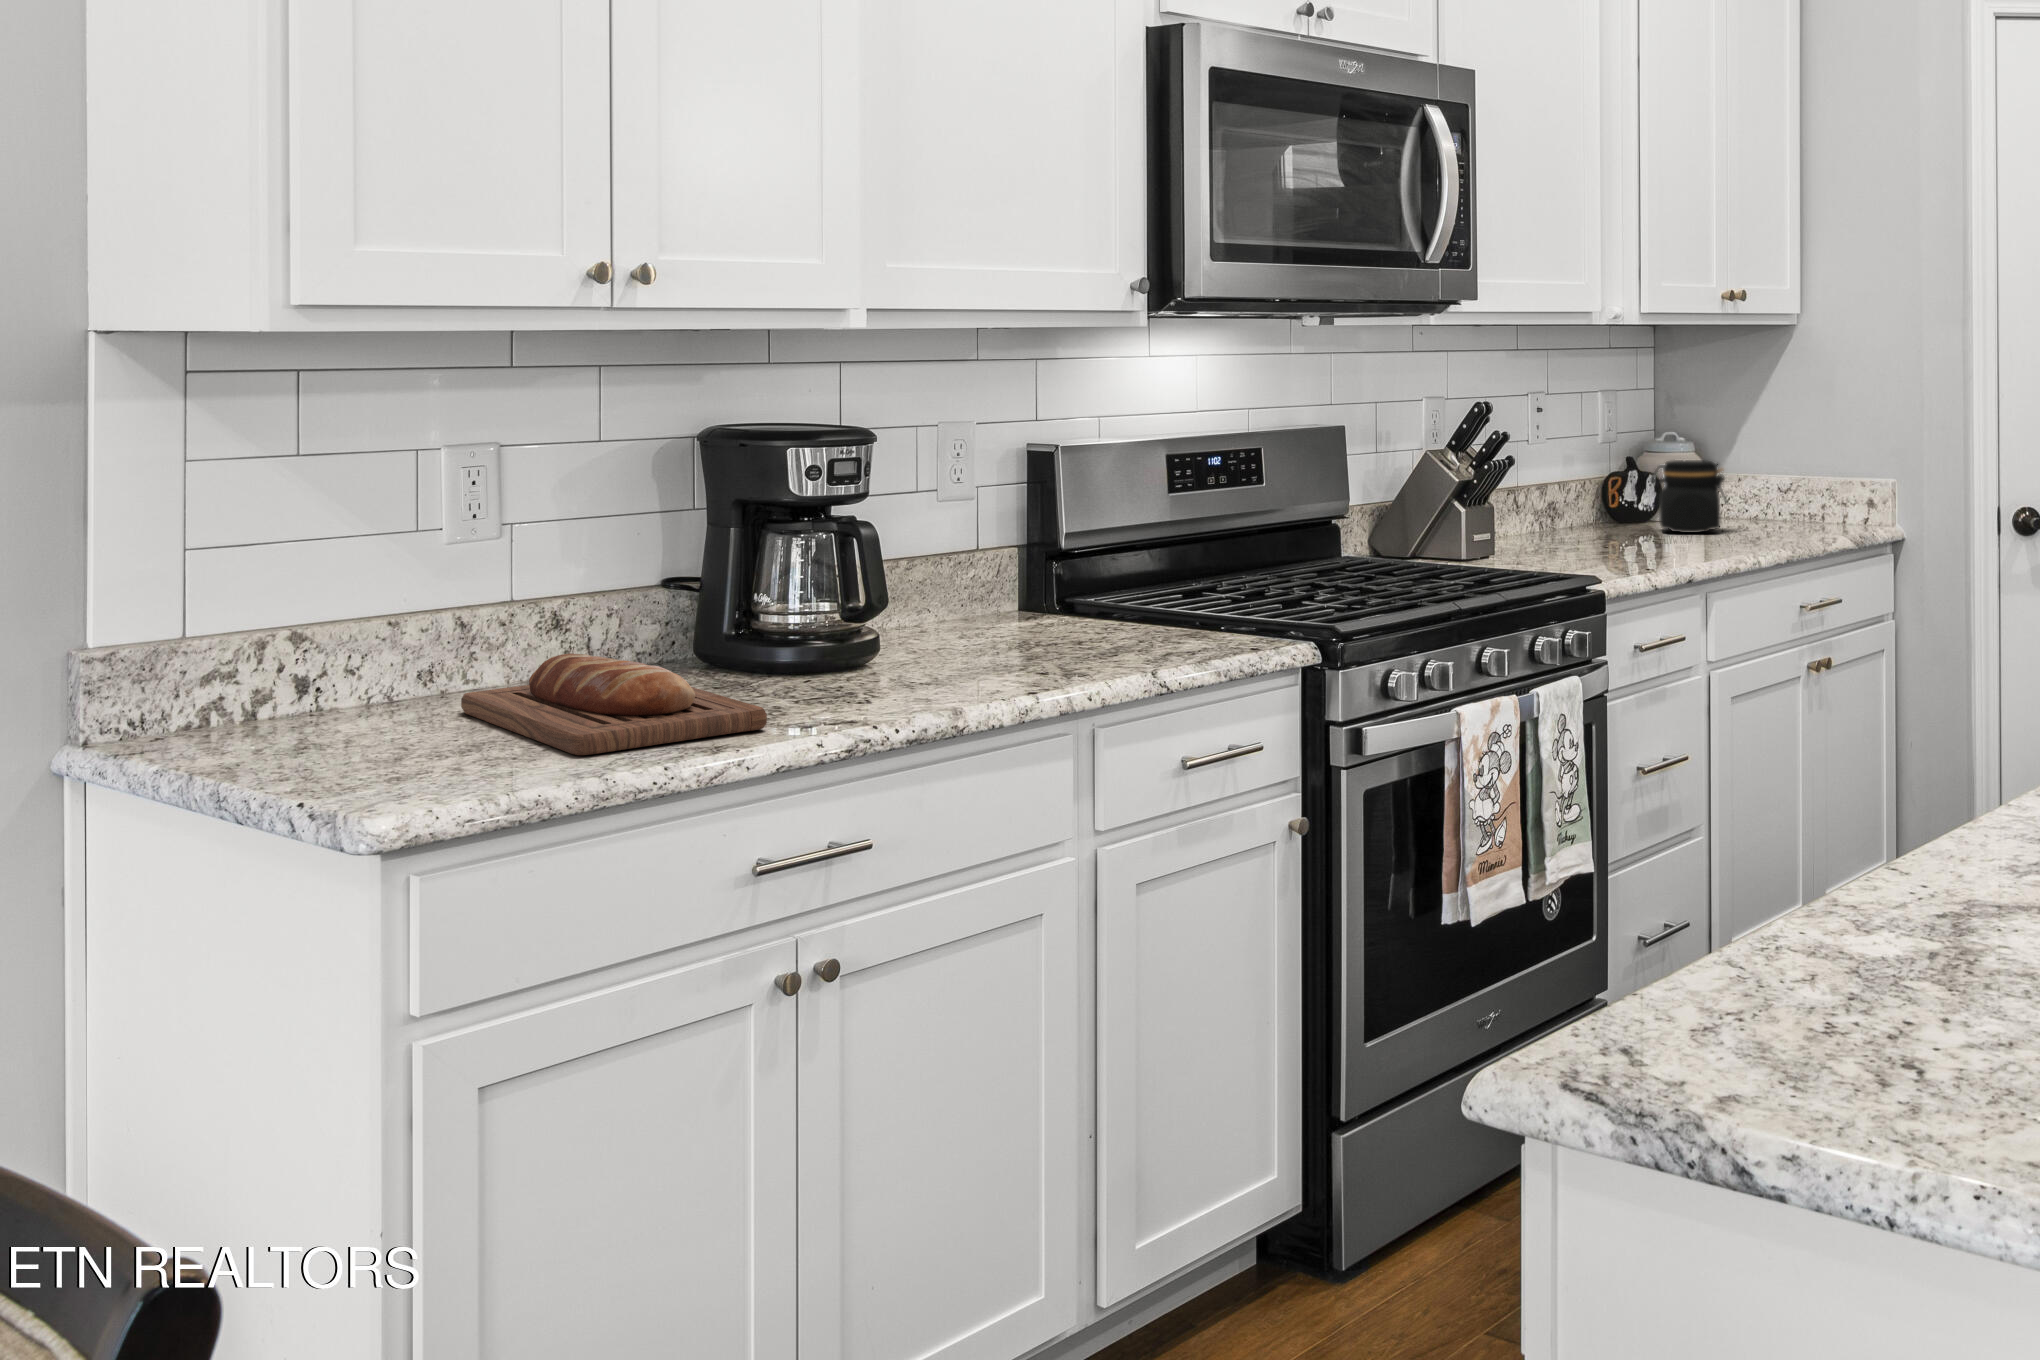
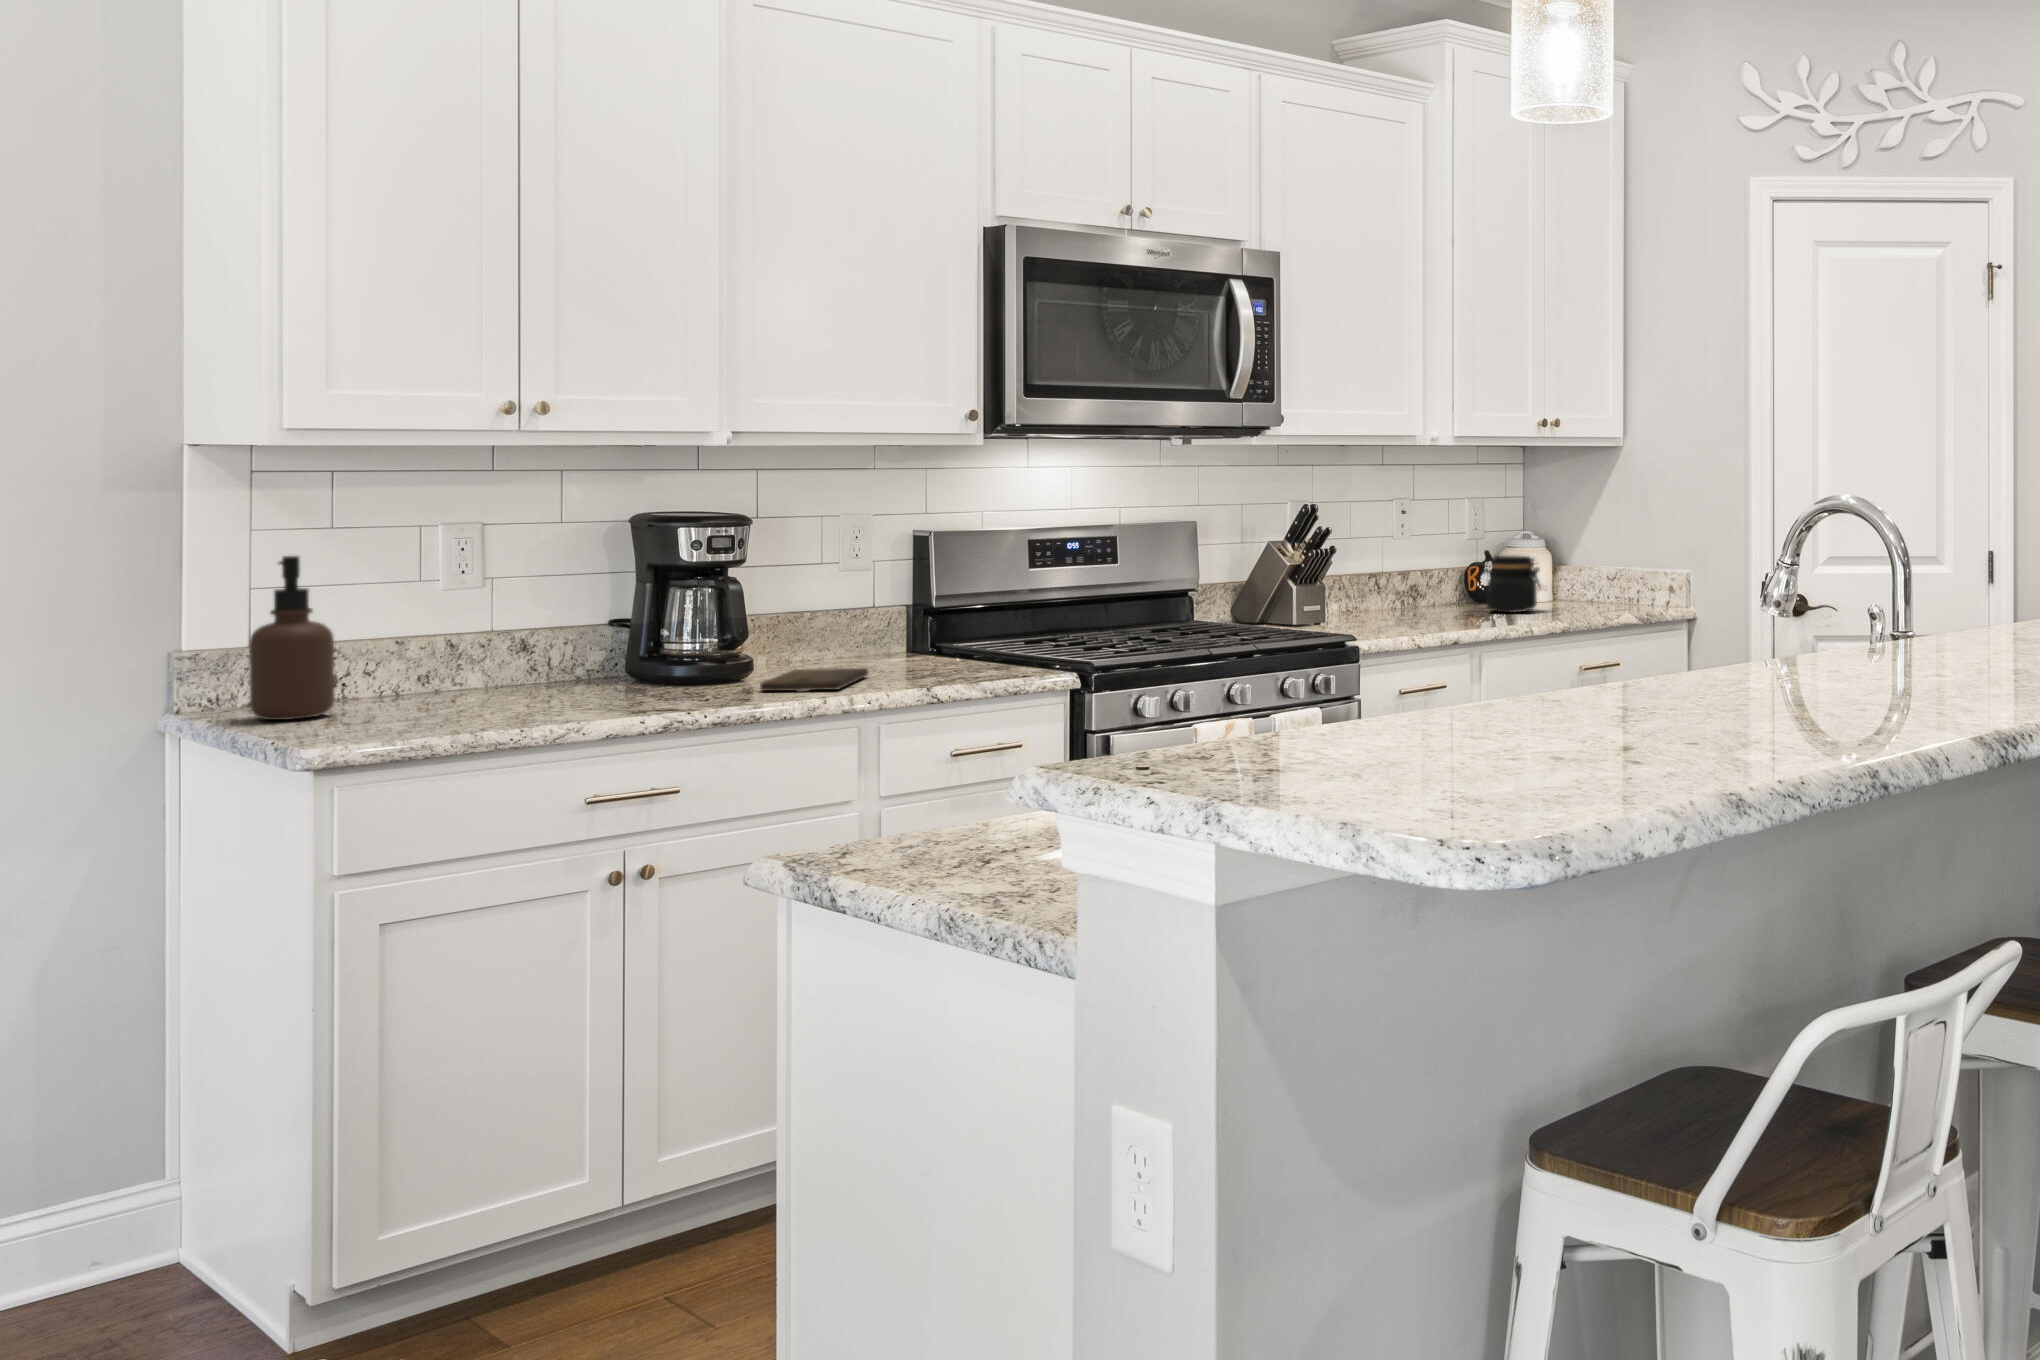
soap dispenser: none [218,504,344,757] -> present [249,556,335,720]
cutting board: none [927,641,1039,682] -> present [760,668,868,691]
bread loaf: present [461,654,767,755] -> none [433,663,609,723]

